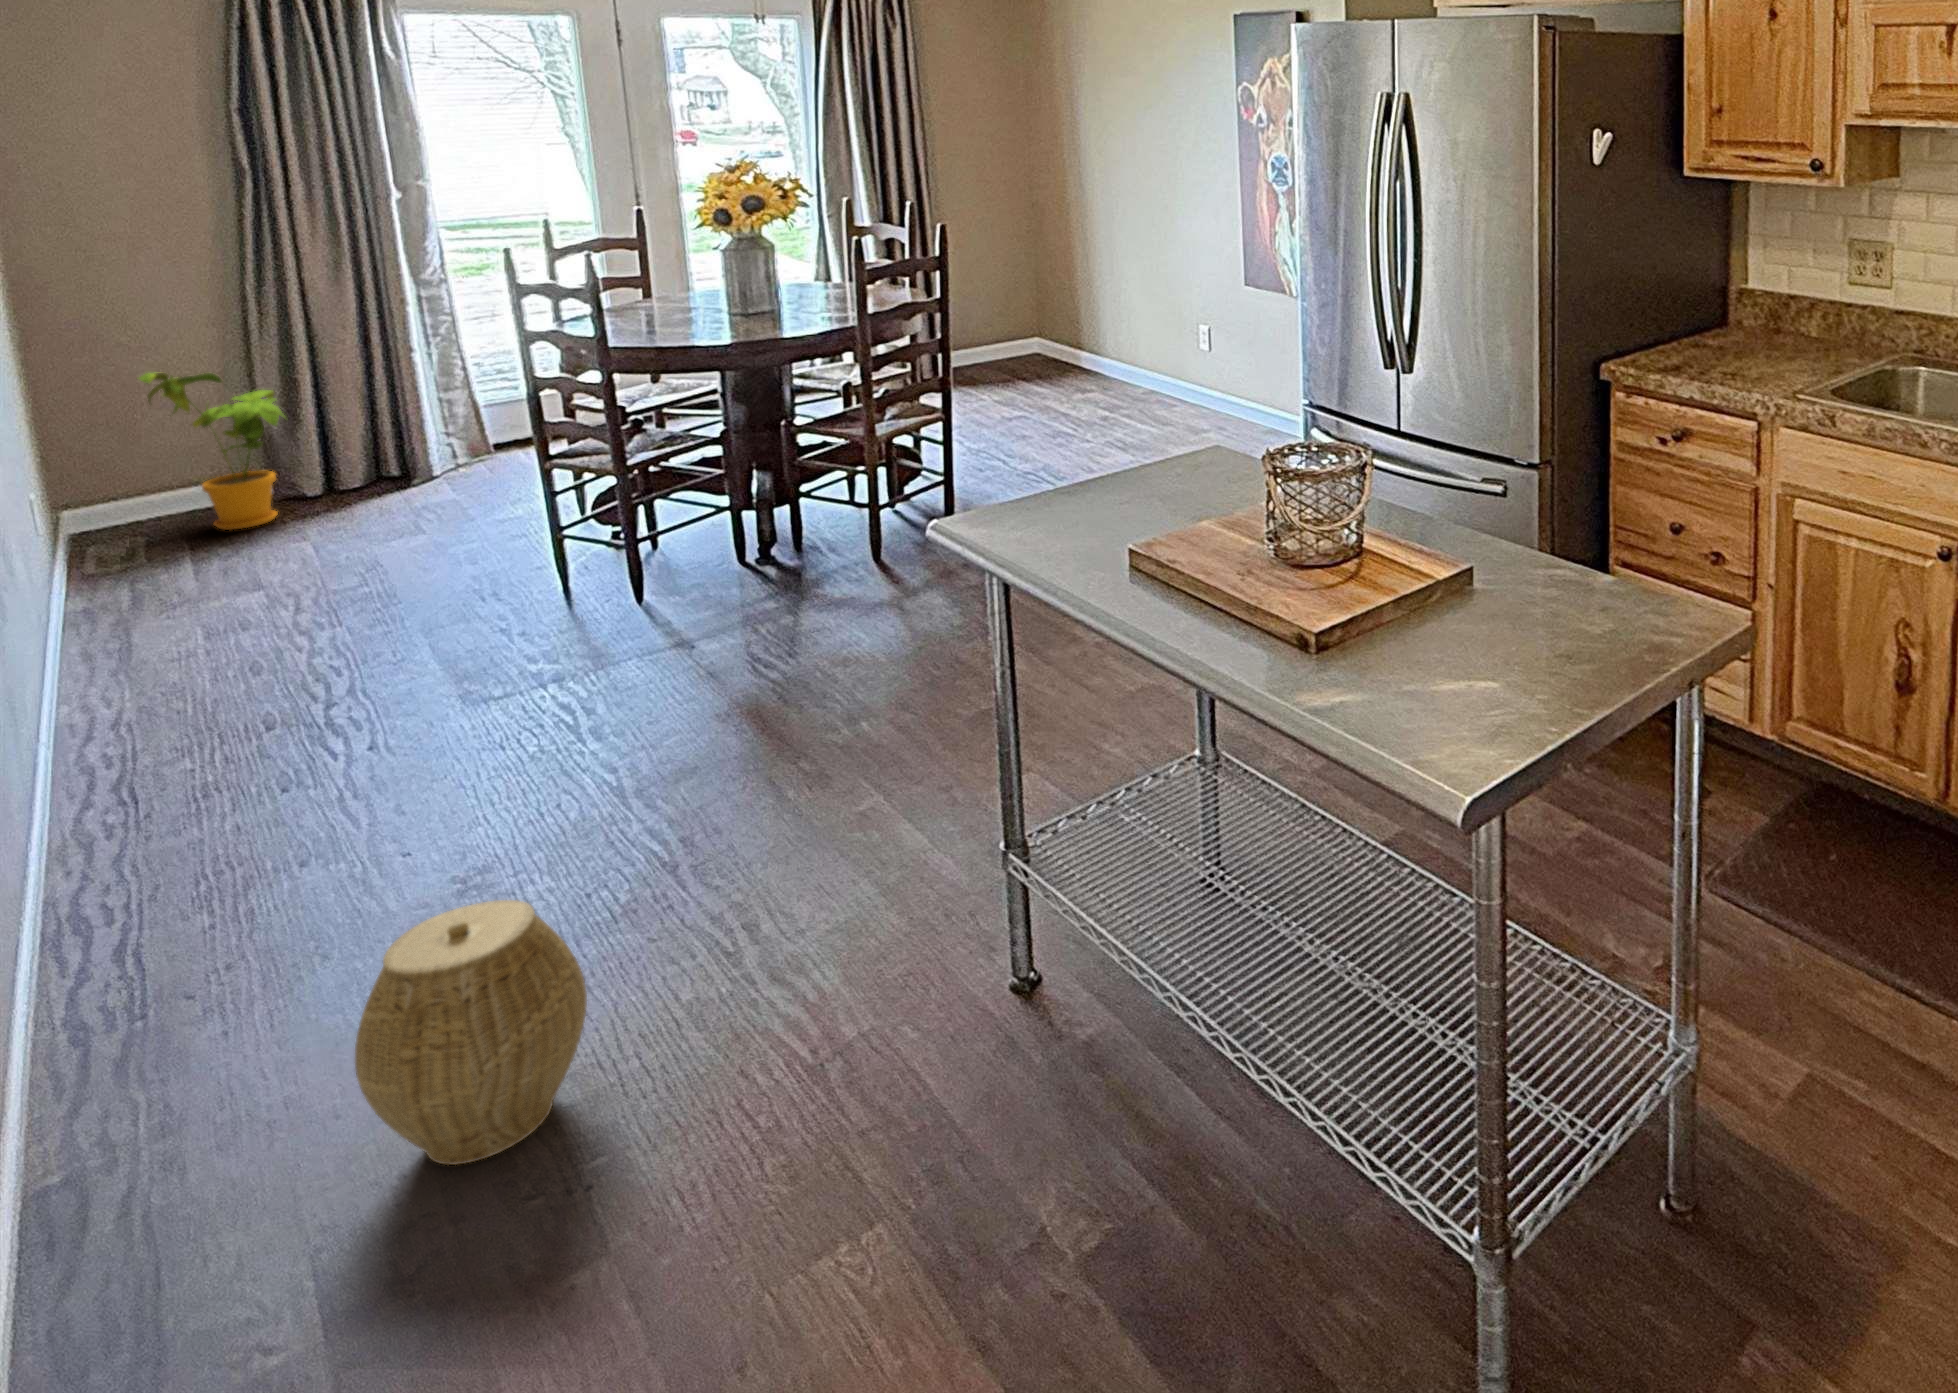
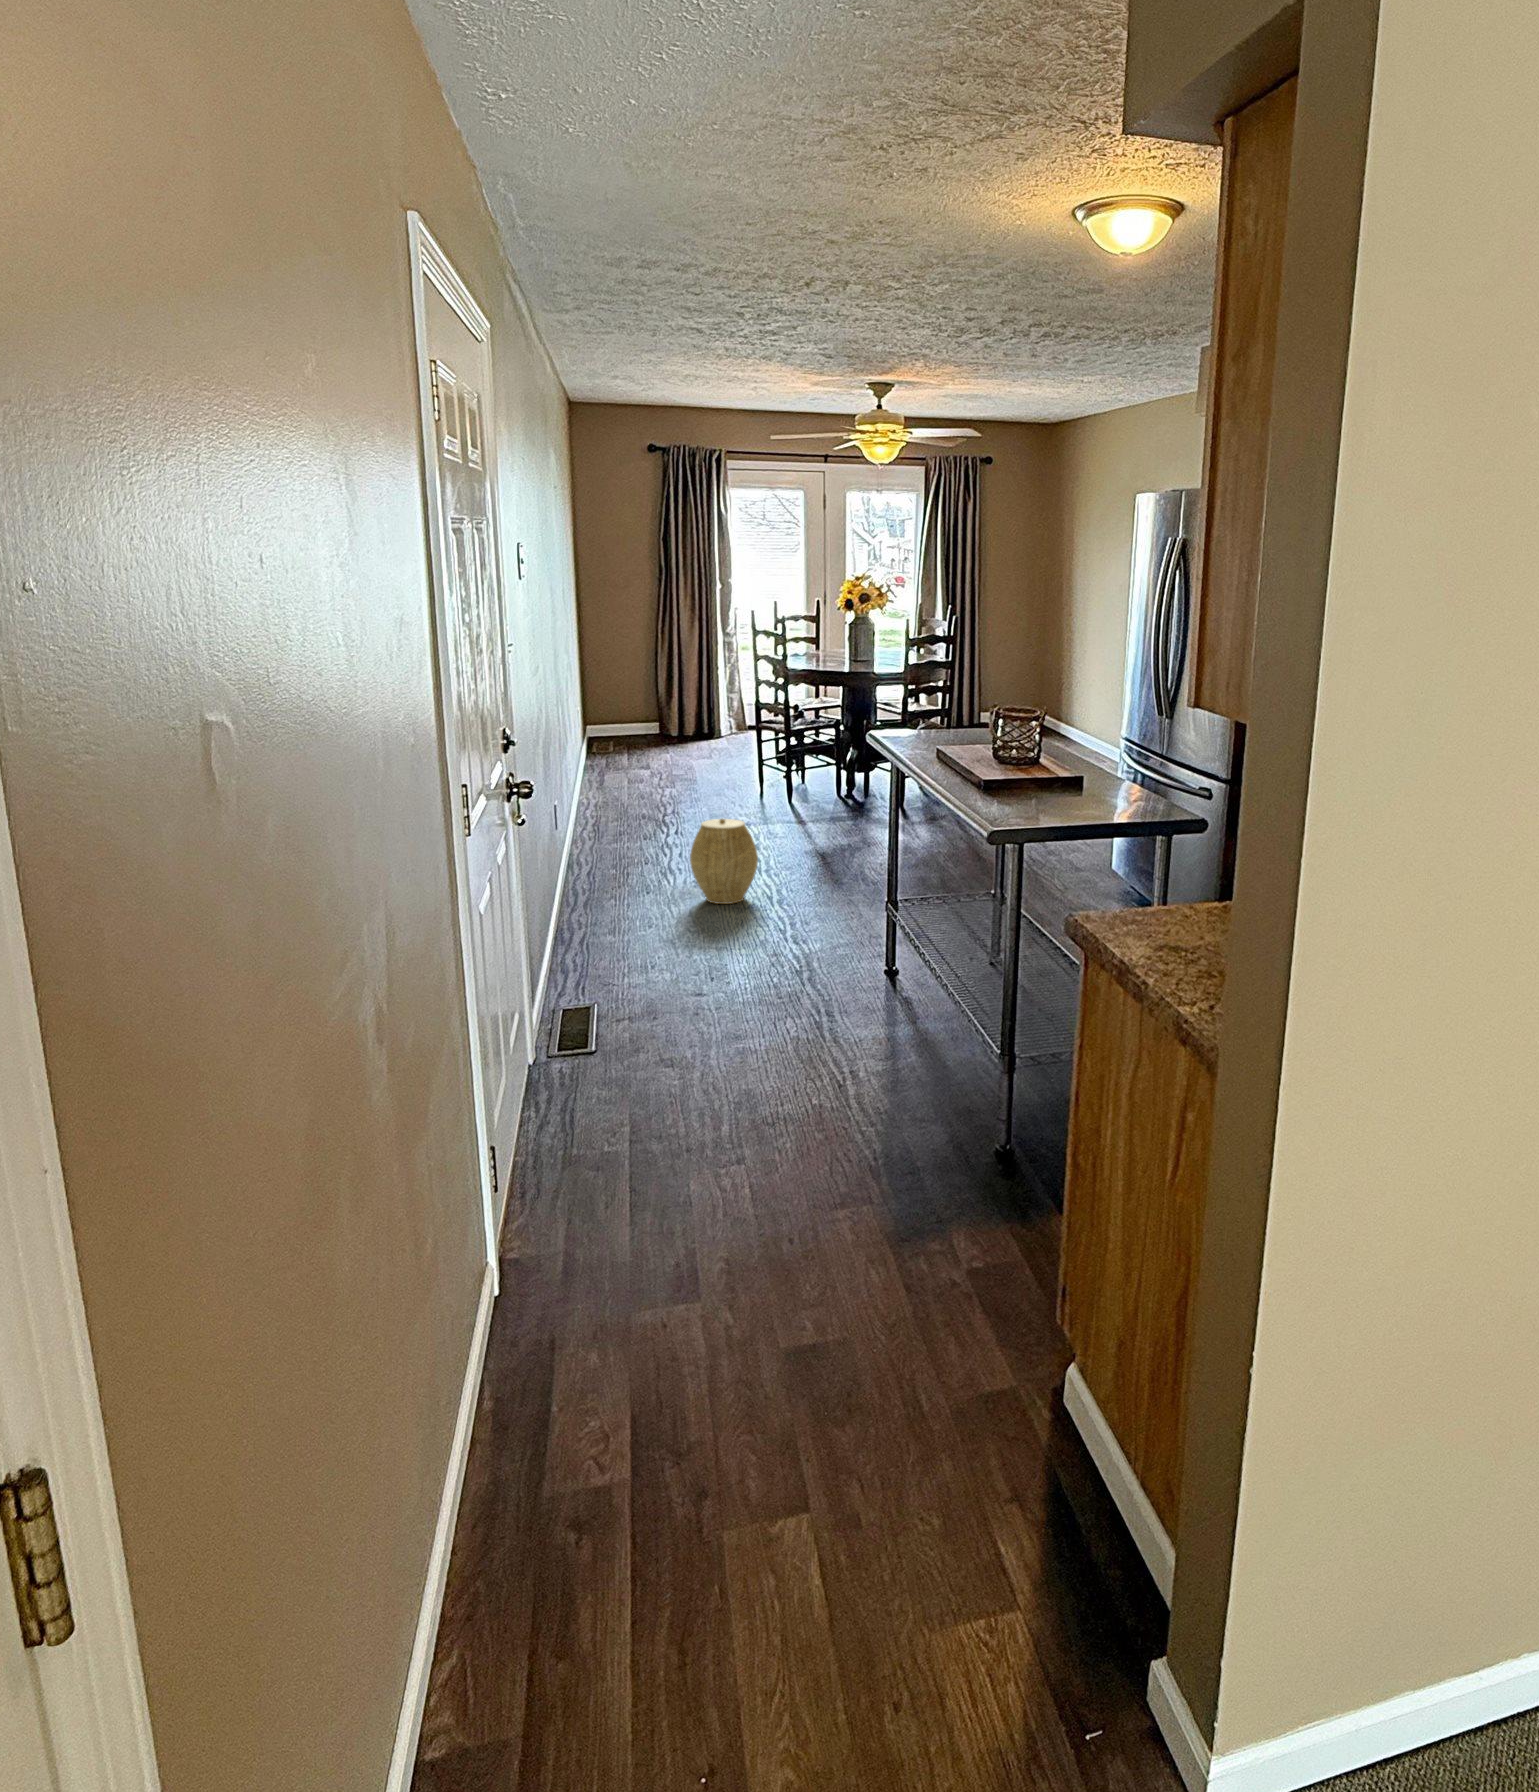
house plant: present [139,373,285,530] -> none [618,663,669,745]

